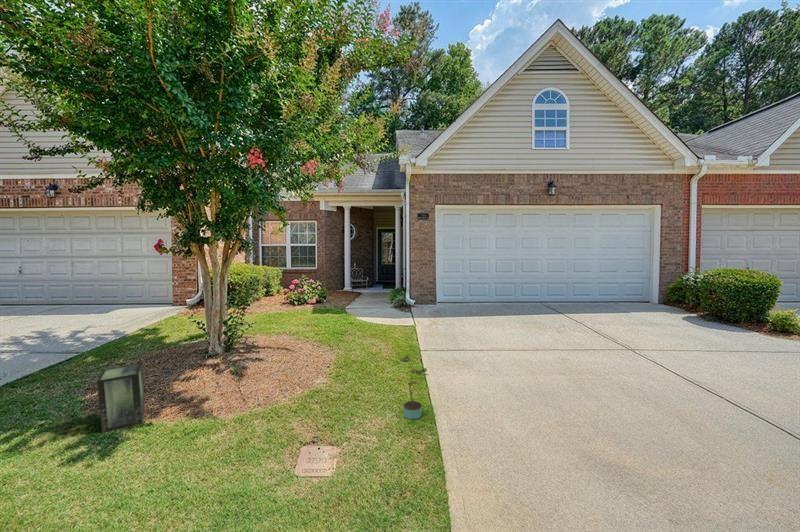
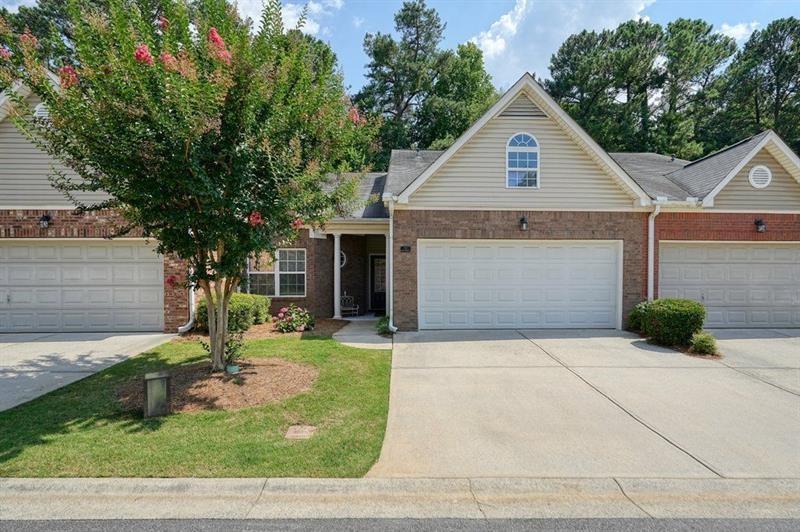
potted plant: present [400,356,428,419] -> present [225,335,244,372]

